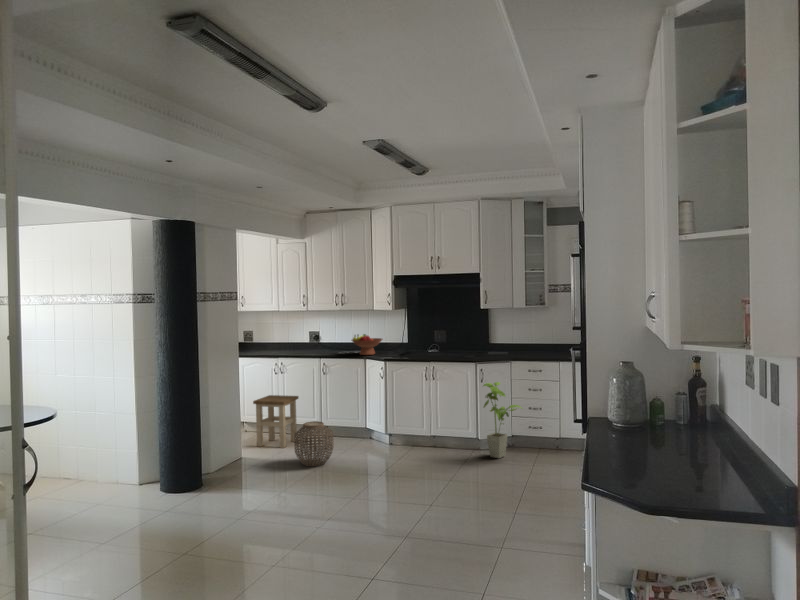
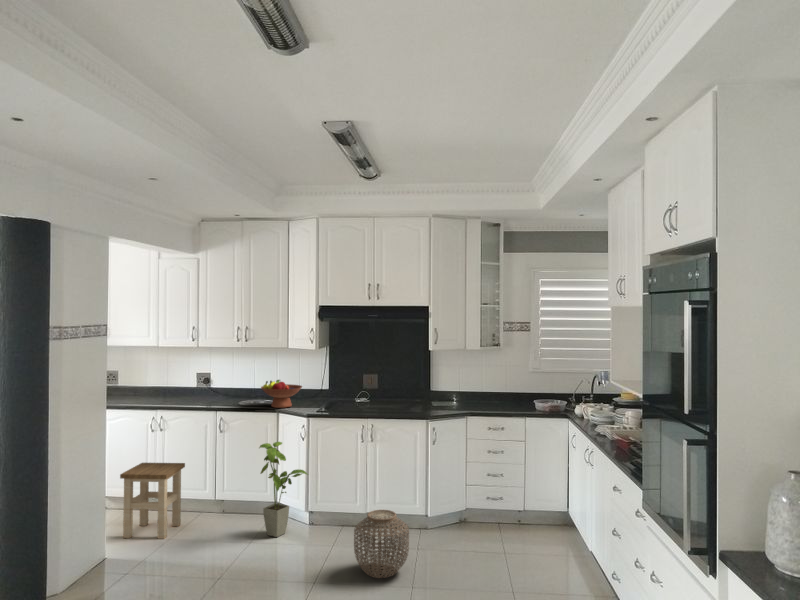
house plant: present [483,382,521,458] -> present [259,442,308,537]
woven basket: present [294,421,333,466] -> present [354,510,409,578]

